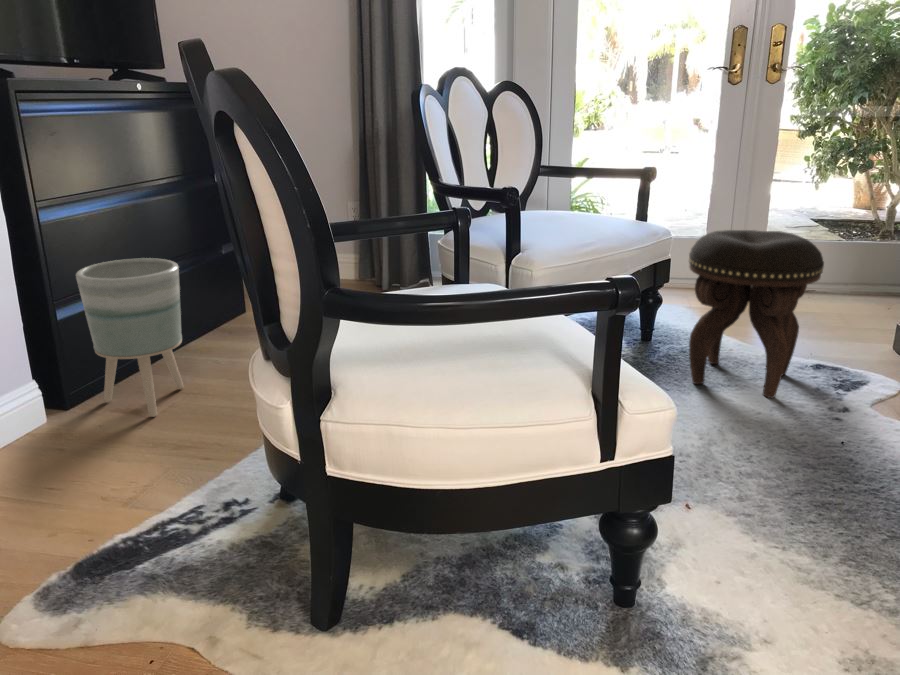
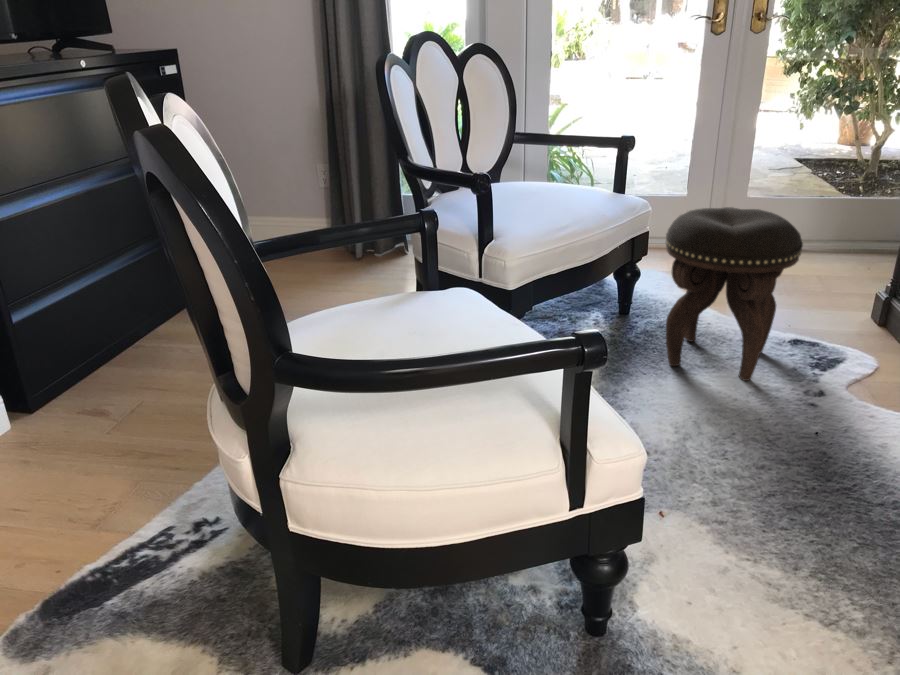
planter: present [76,258,184,417] -> none [31,255,155,420]

